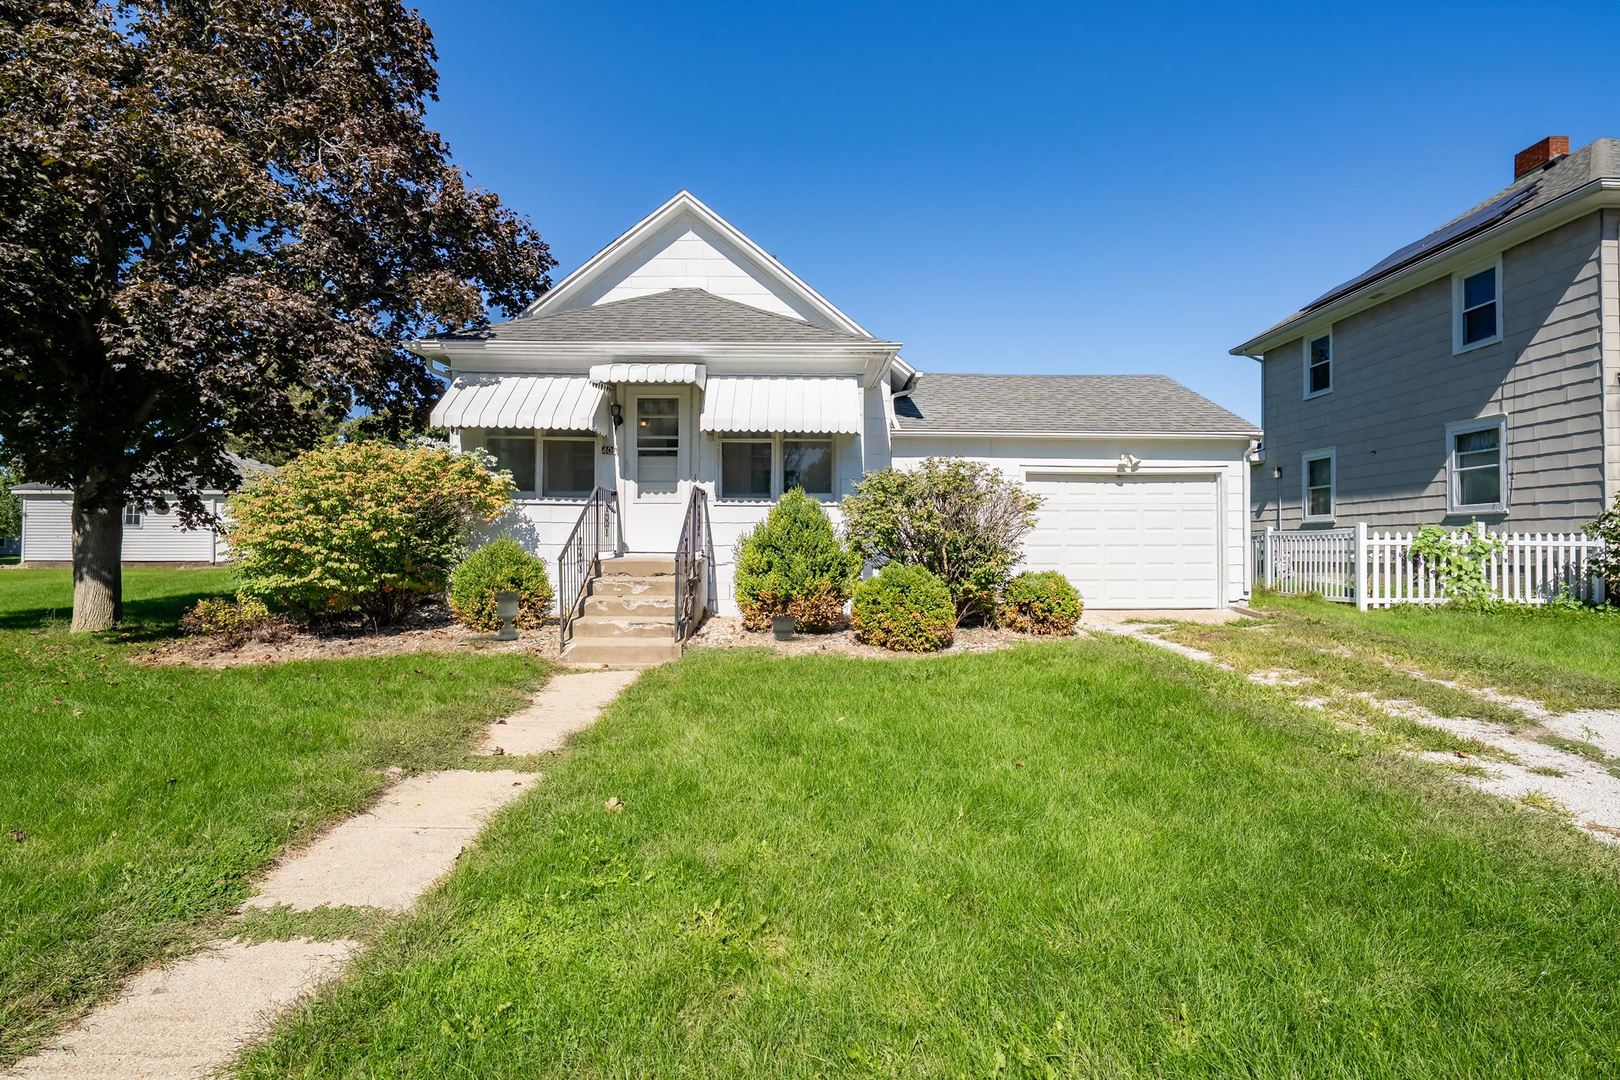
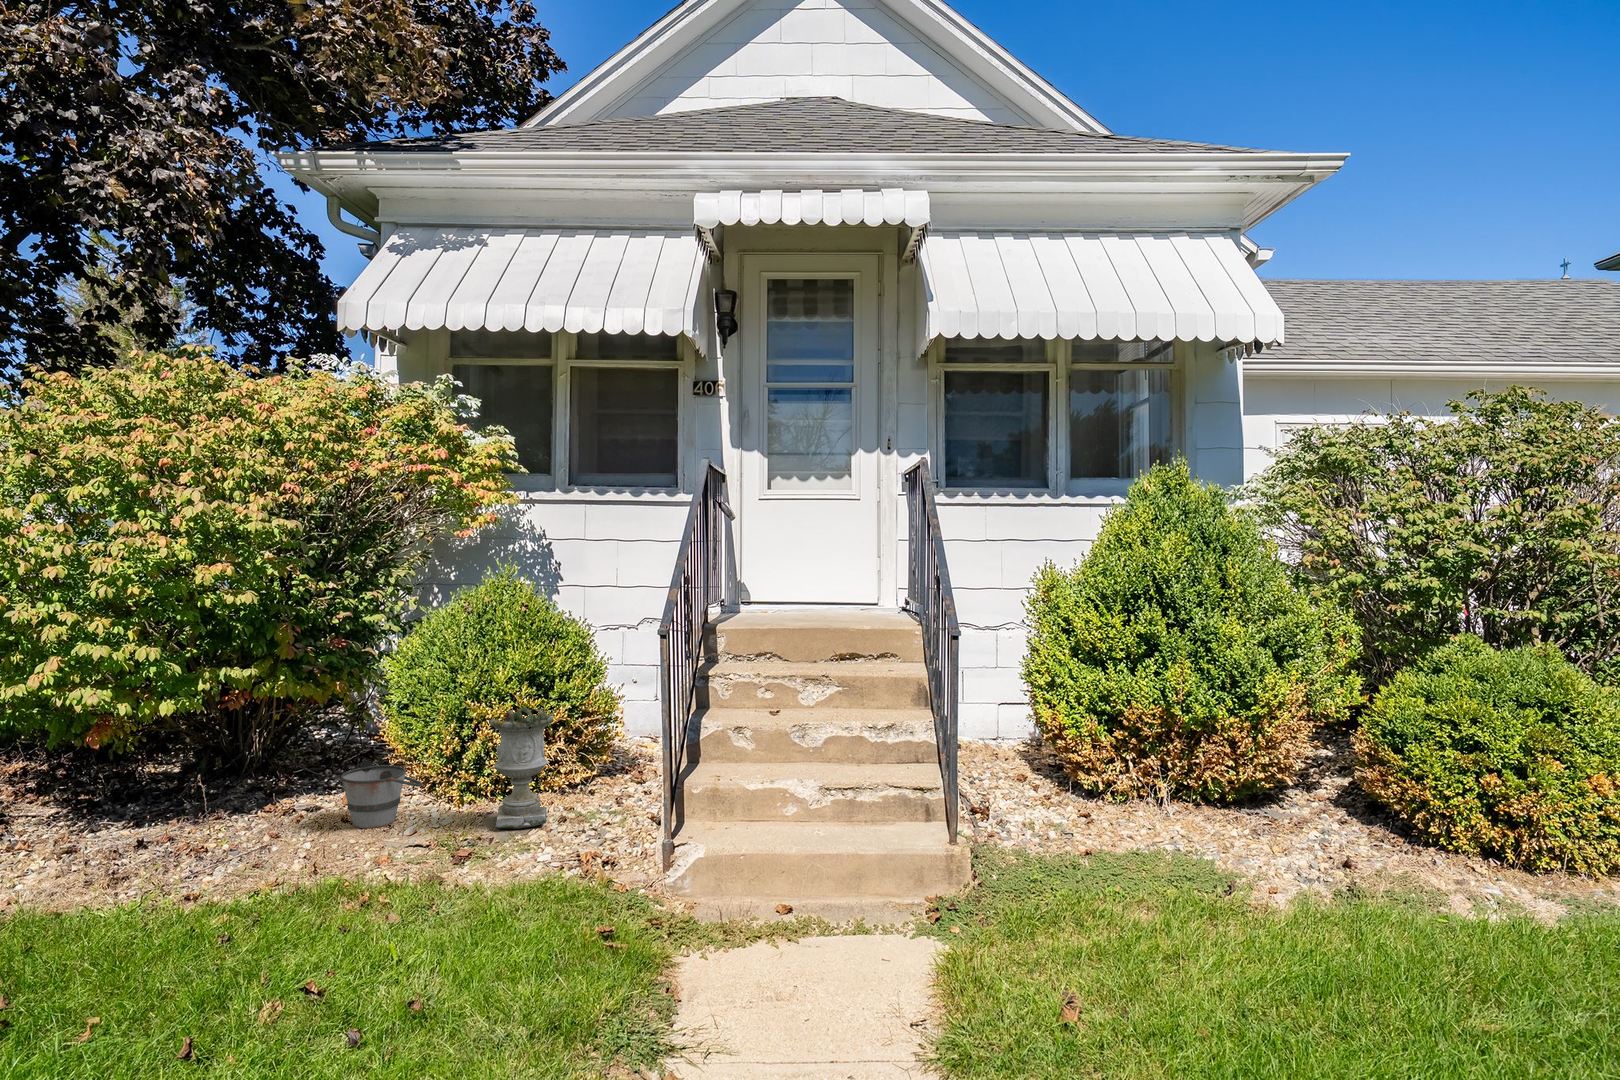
bucket: present [771,615,796,640] -> present [340,760,423,828]

